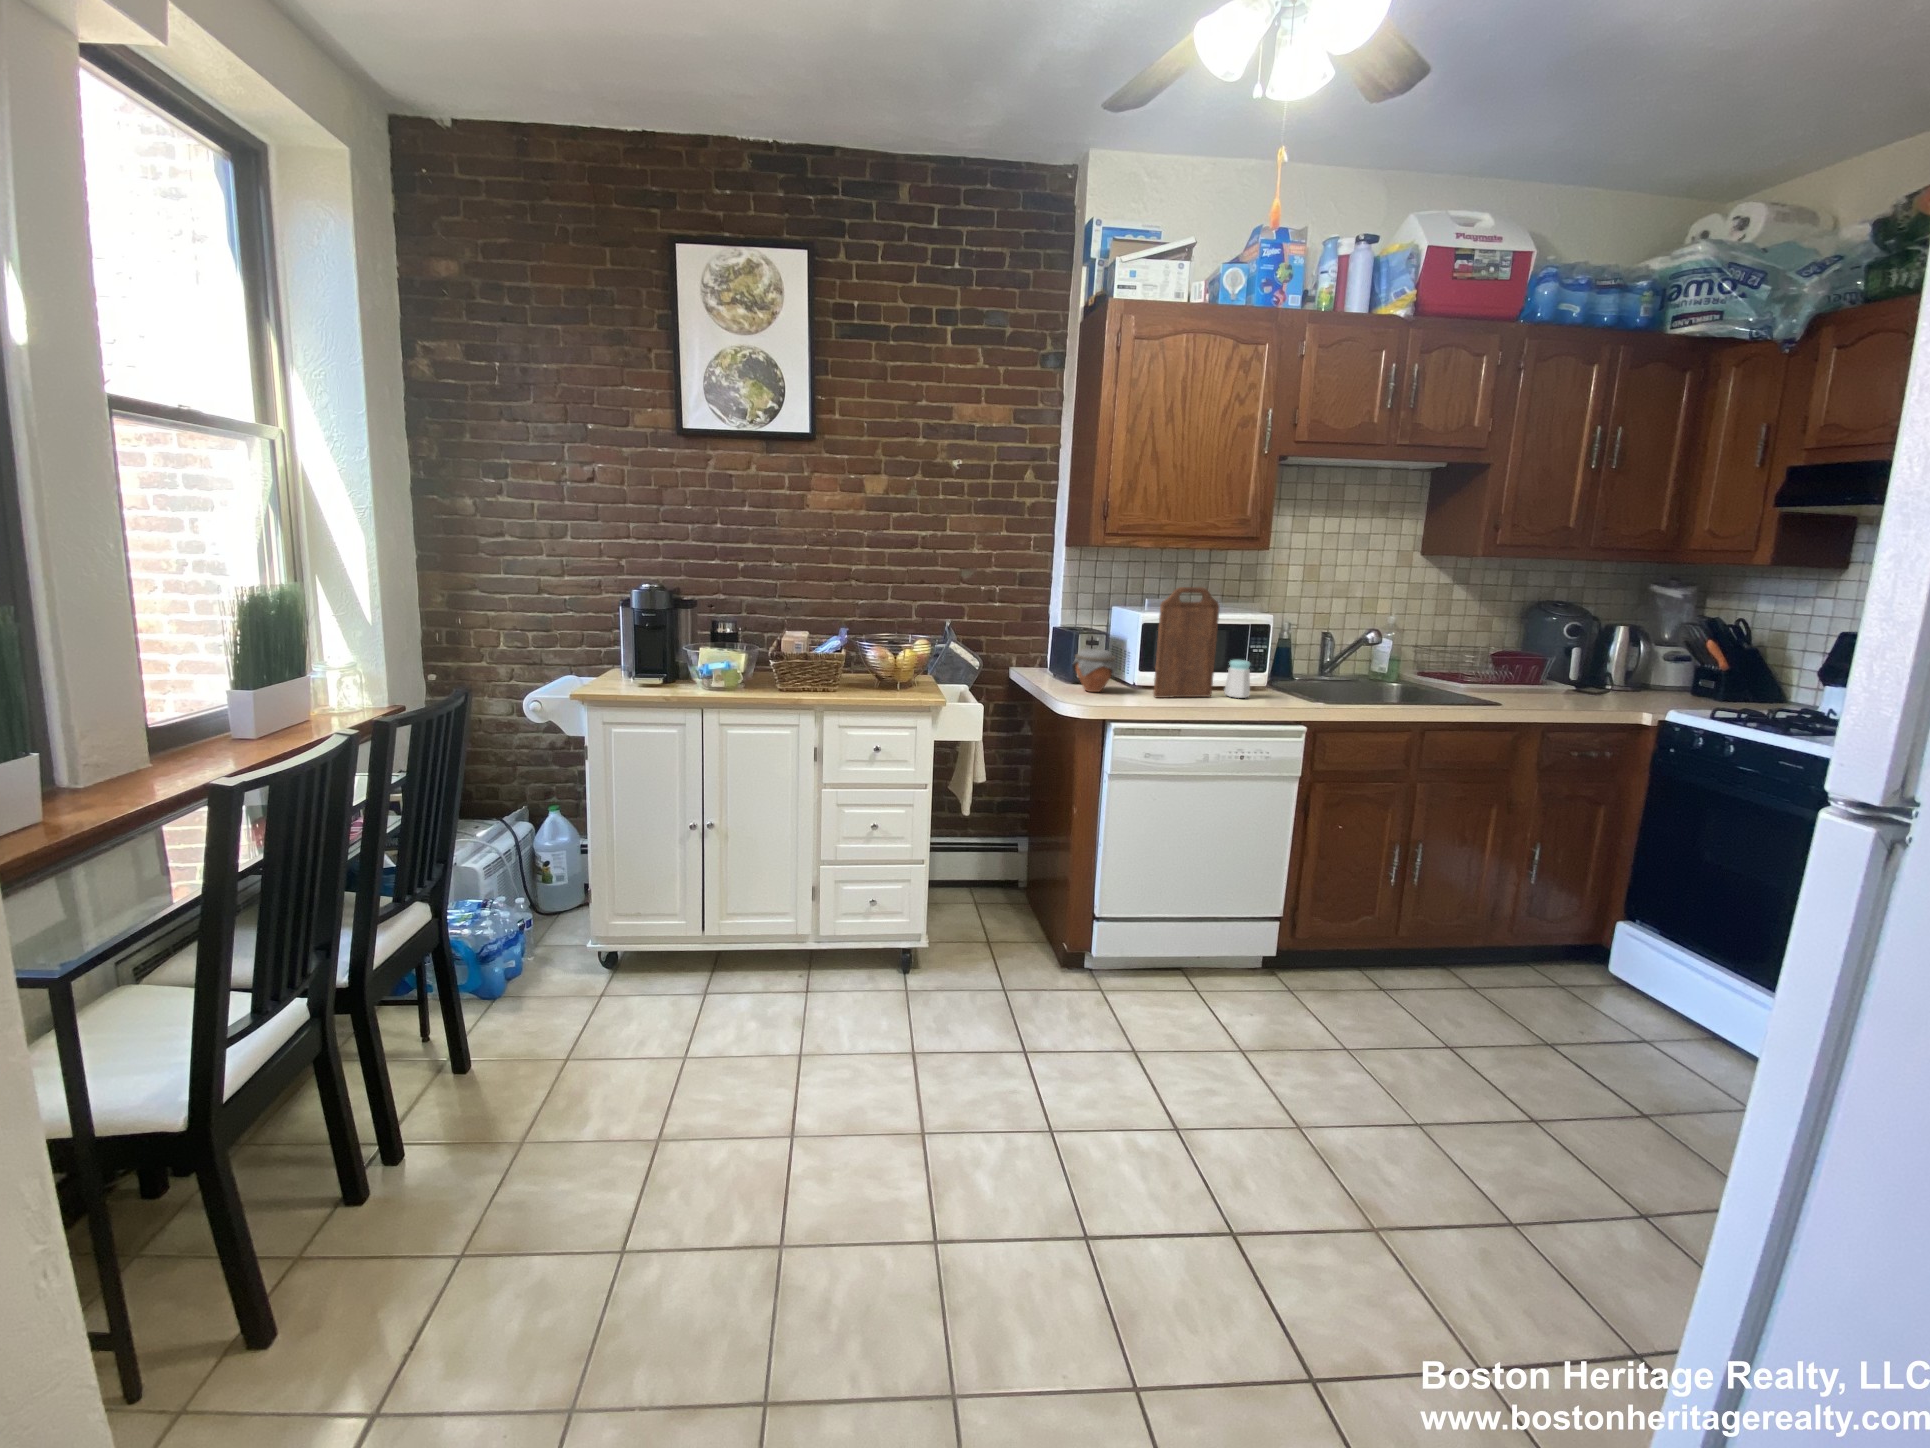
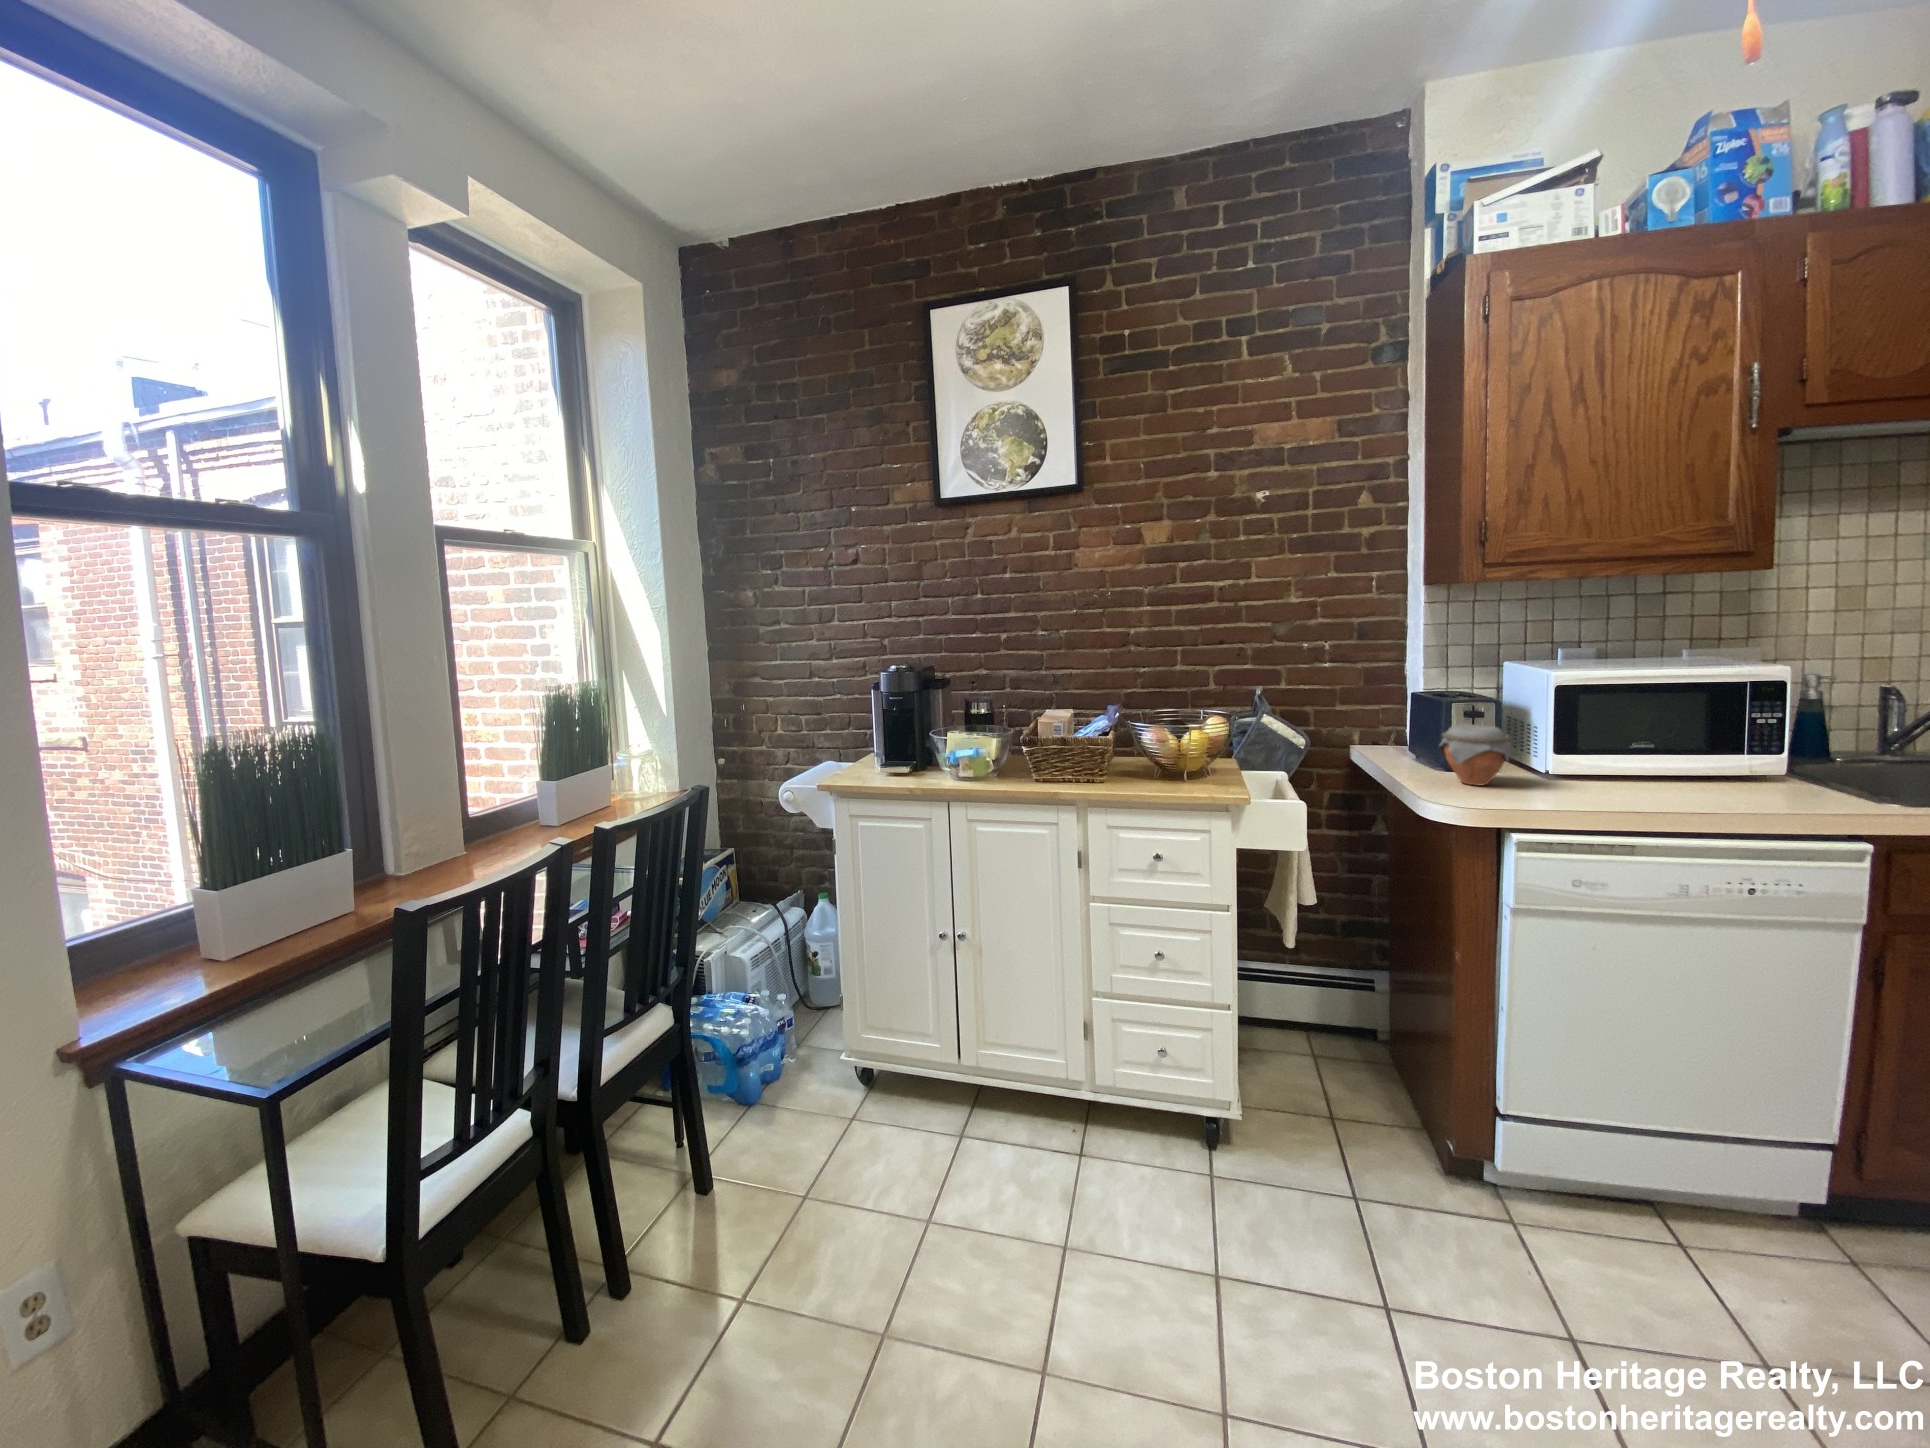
cutting board: present [1153,587,1220,698] -> none [1579,632,1694,795]
salt shaker: present [1224,660,1250,698] -> none [1711,738,1764,797]

